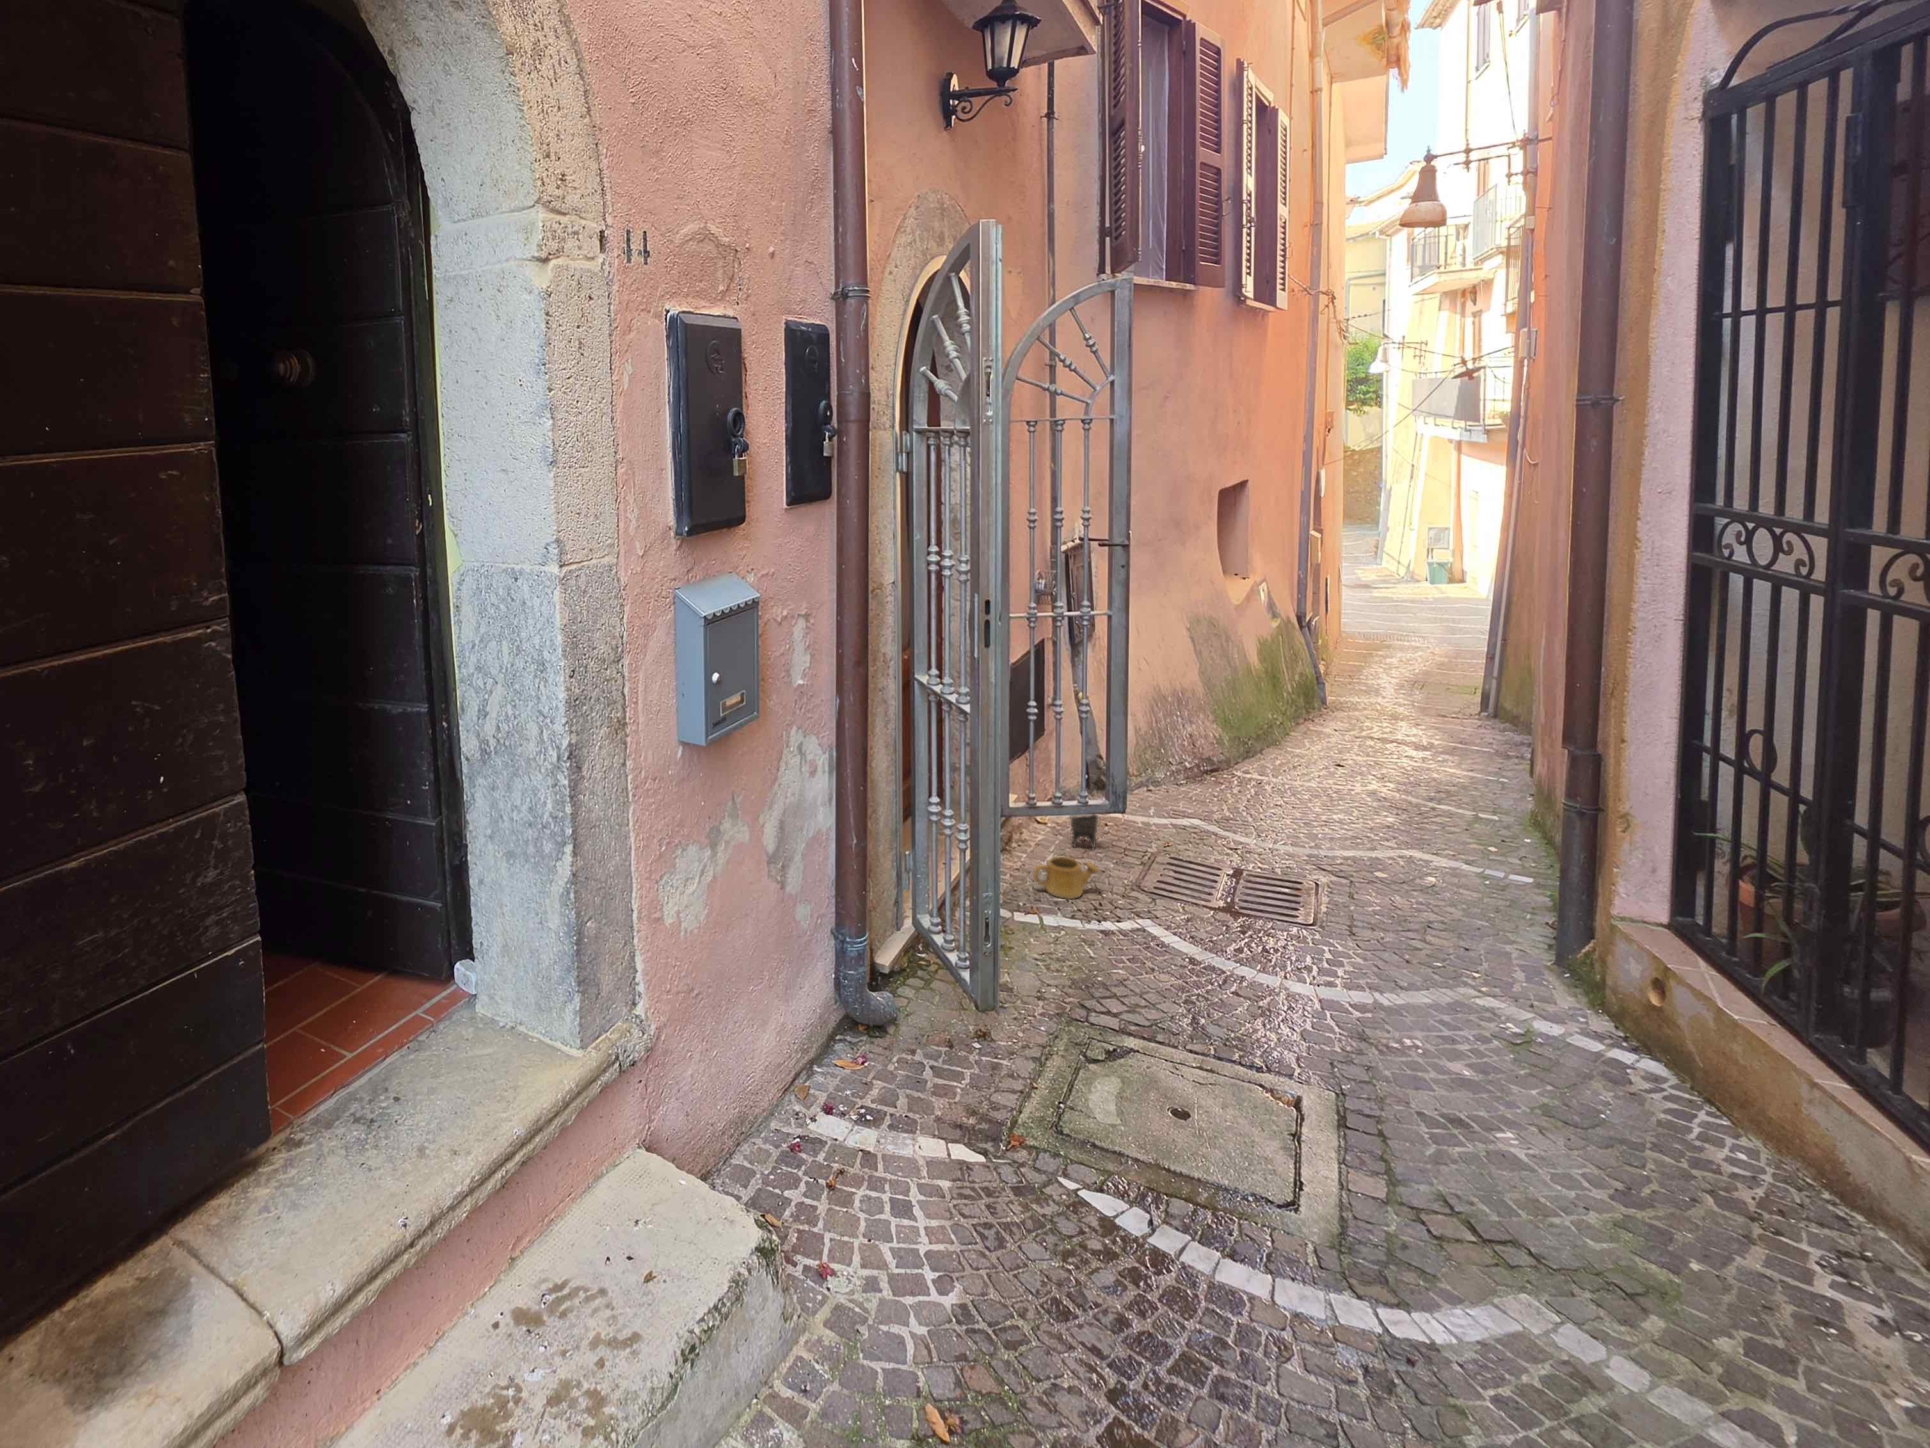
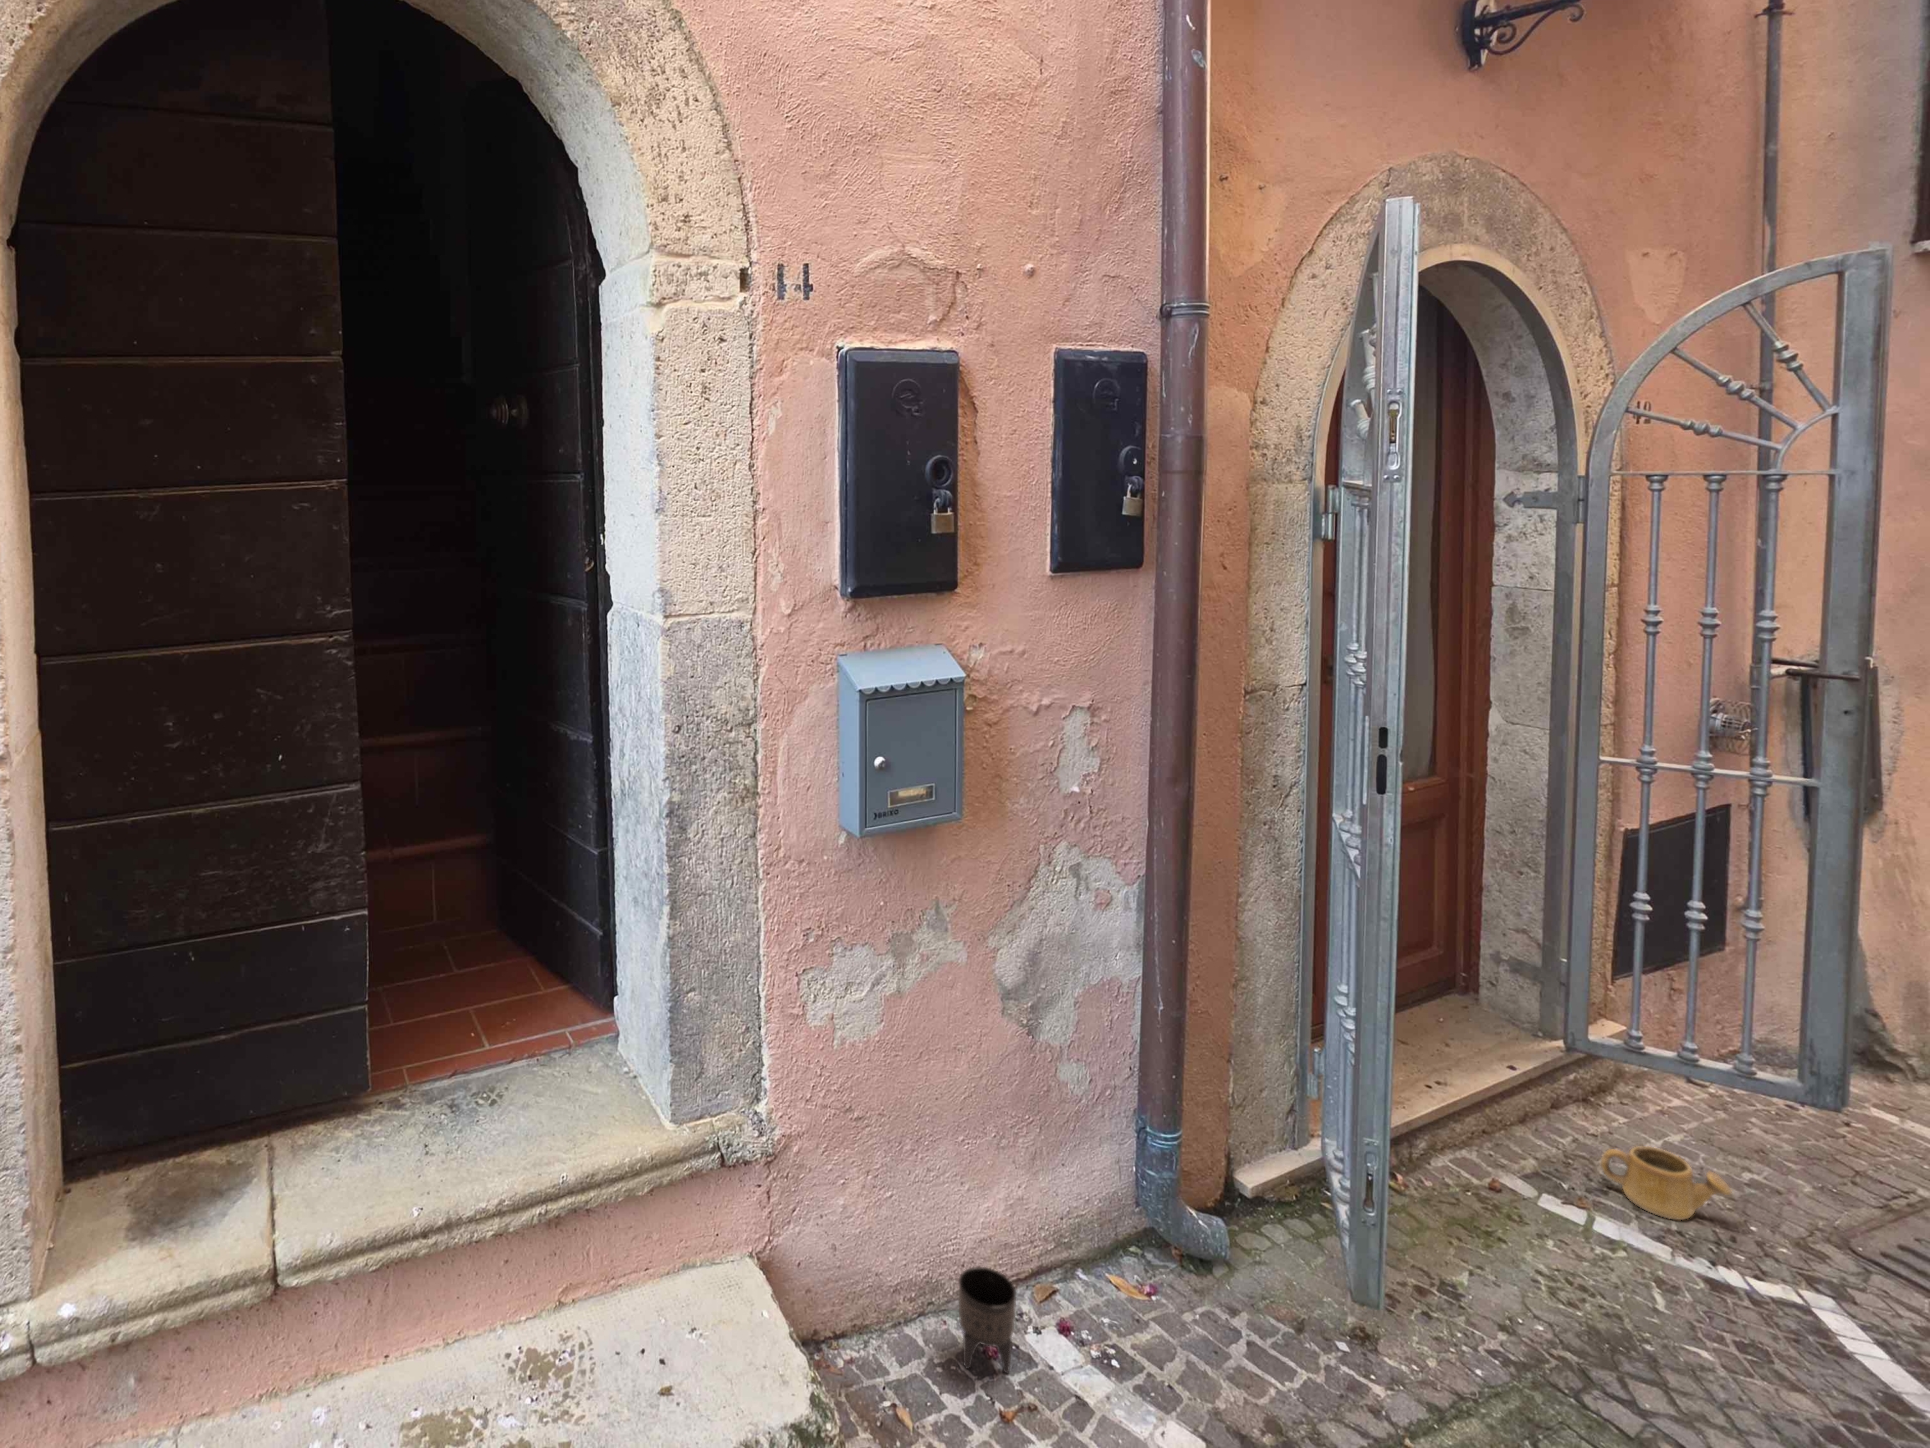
planter: present [1070,815,1098,849] -> present [959,1267,1016,1373]

